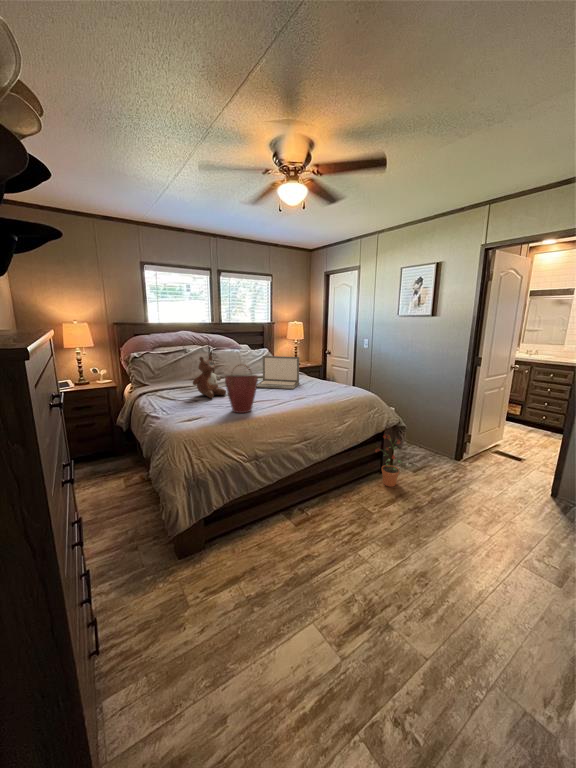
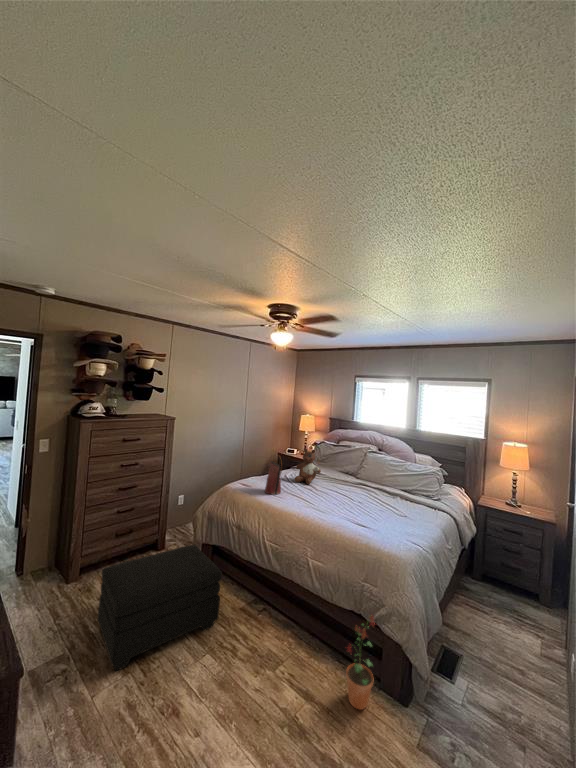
laptop: present [257,356,299,389] -> none [343,465,386,507]
ottoman: none [251,492,405,684] -> present [98,545,222,671]

